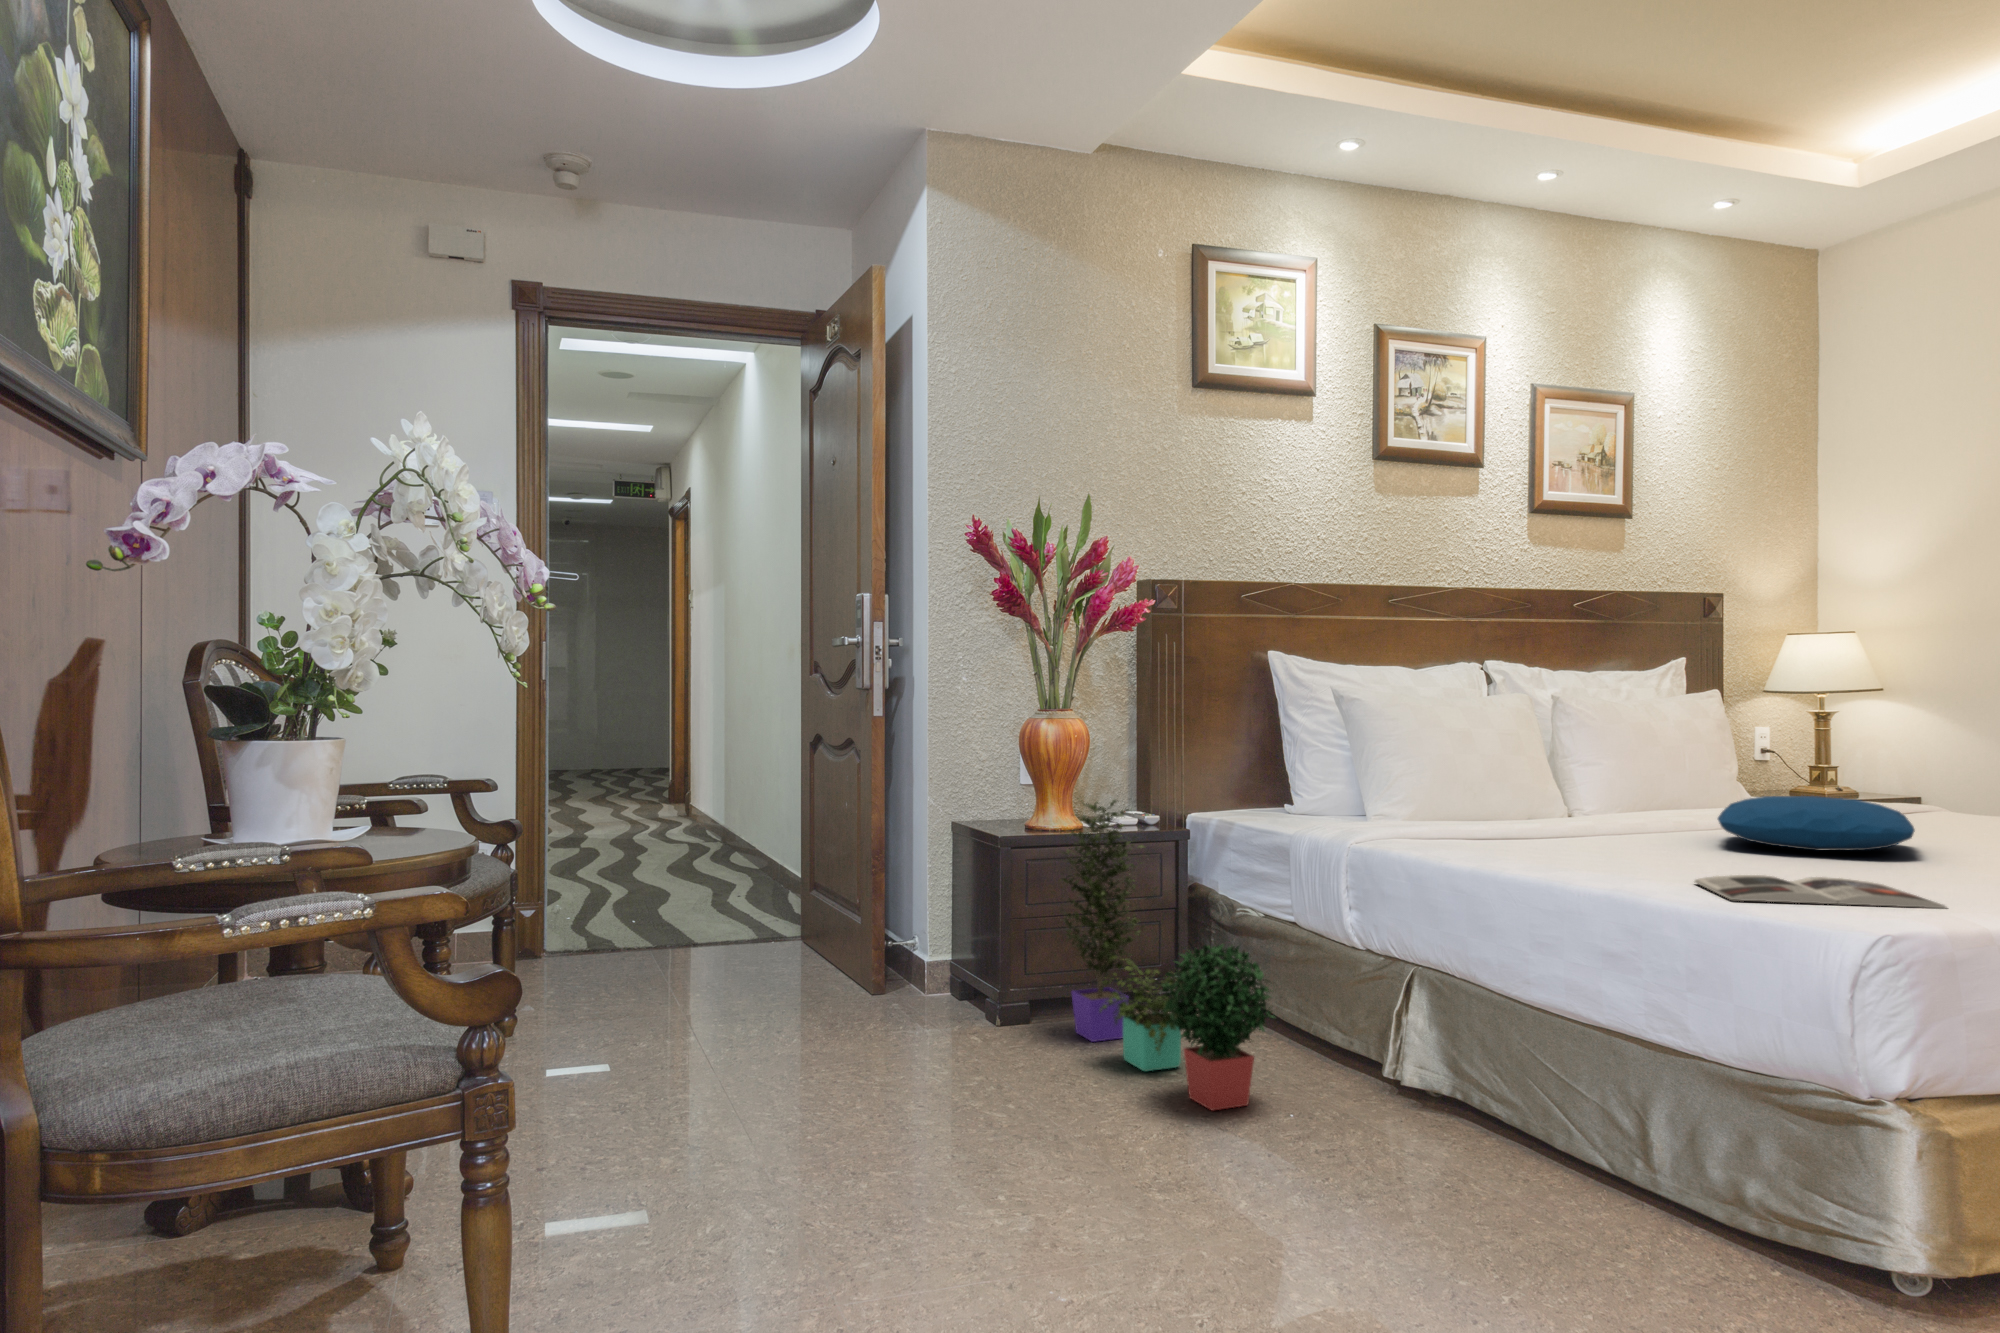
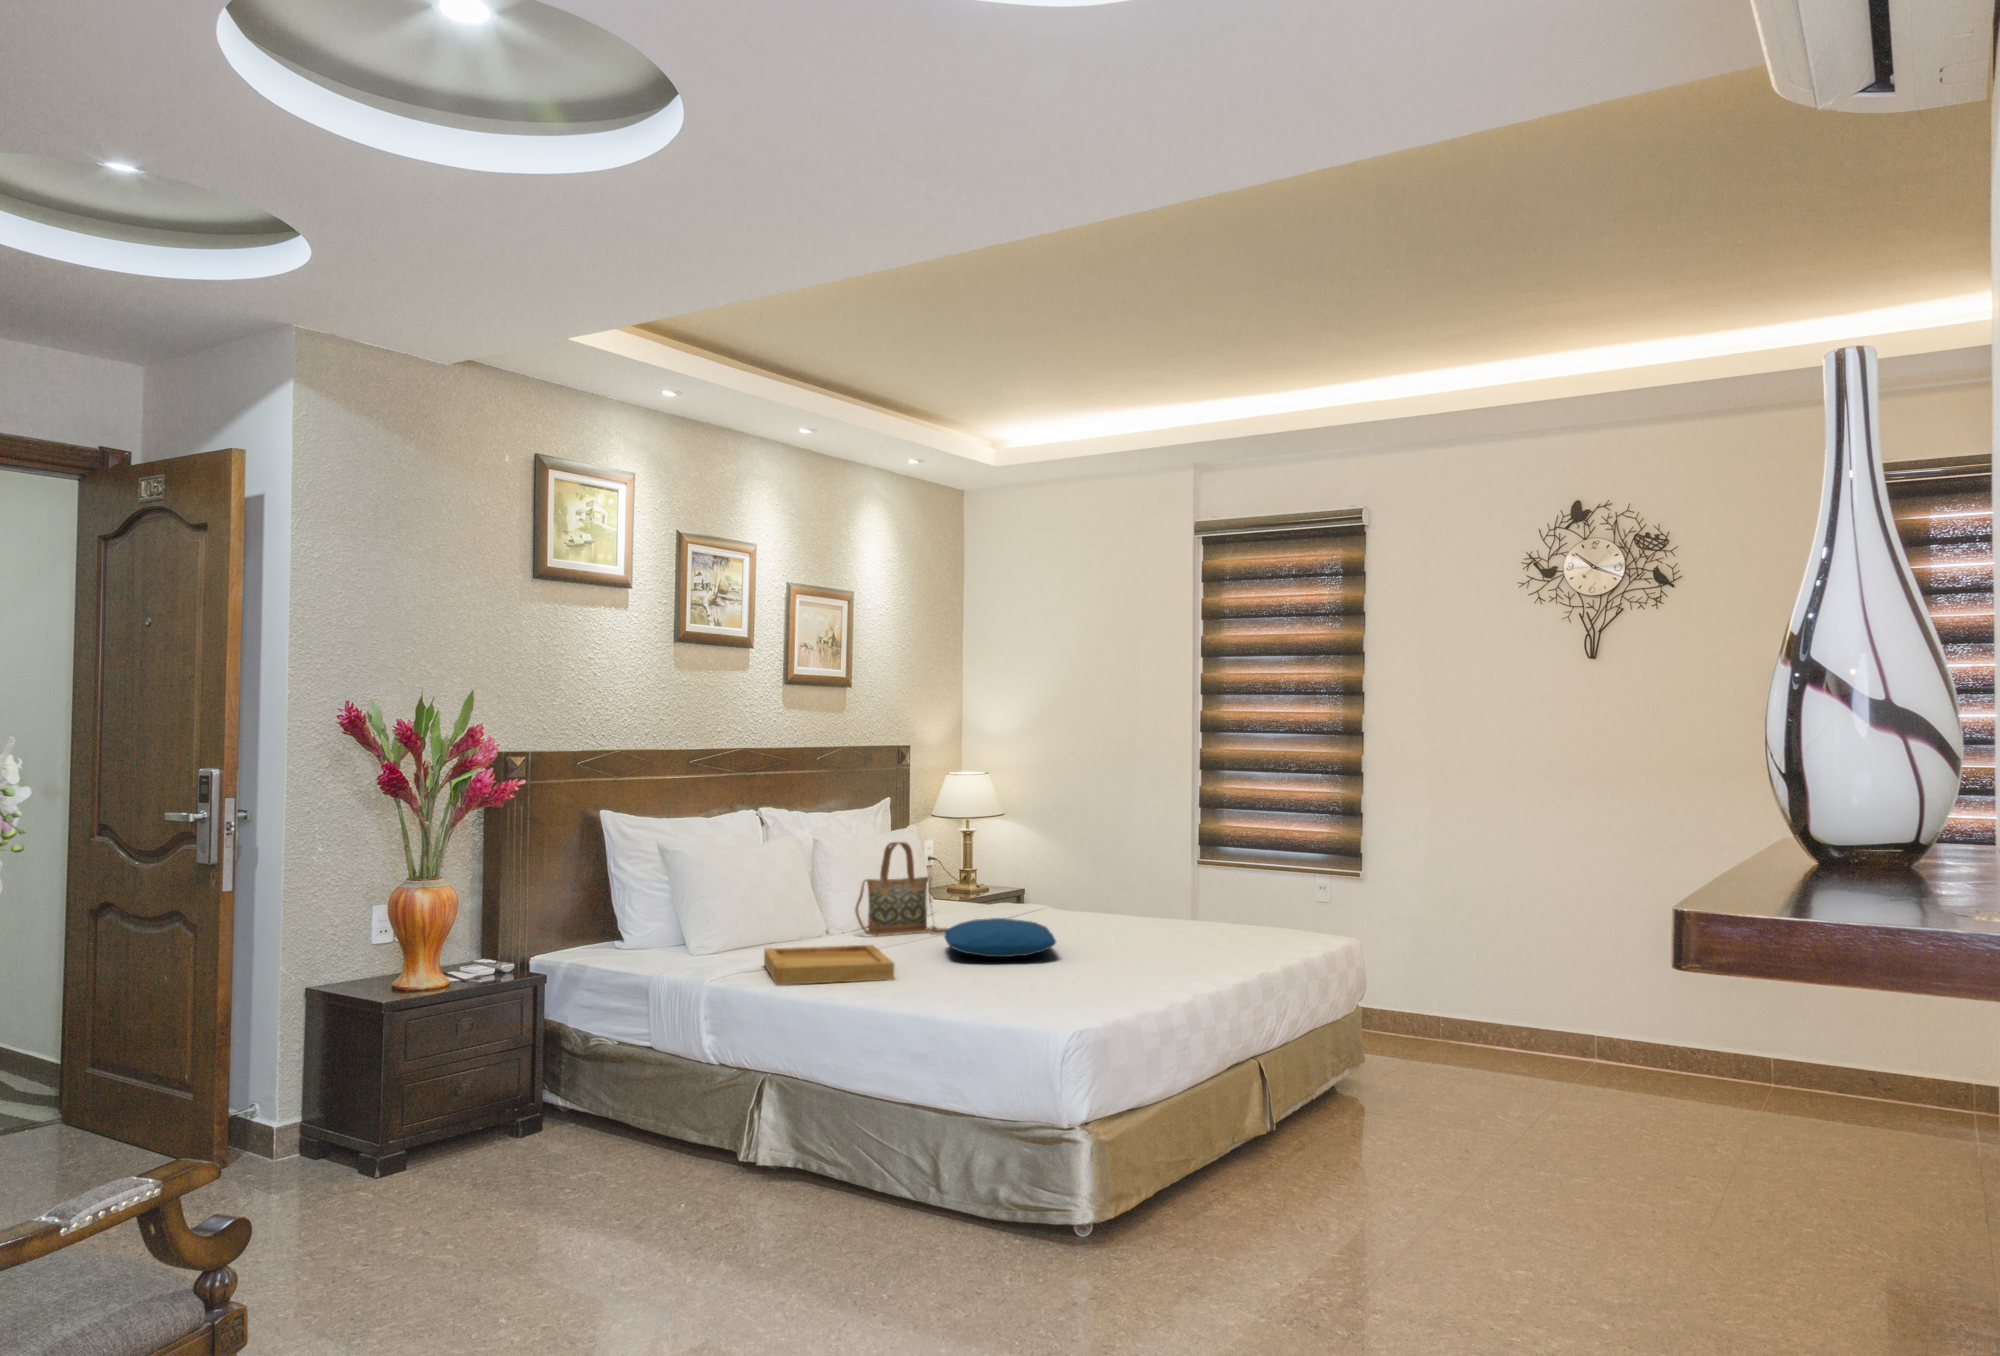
handbag: none [1599,696,1751,824] -> present [855,842,946,936]
potted plant: present [1060,798,1274,1110] -> none [443,962,669,1218]
tray: none [1433,812,1611,859] -> present [764,945,894,985]
magazine: present [1695,875,1948,909] -> none [957,985,1092,1012]

